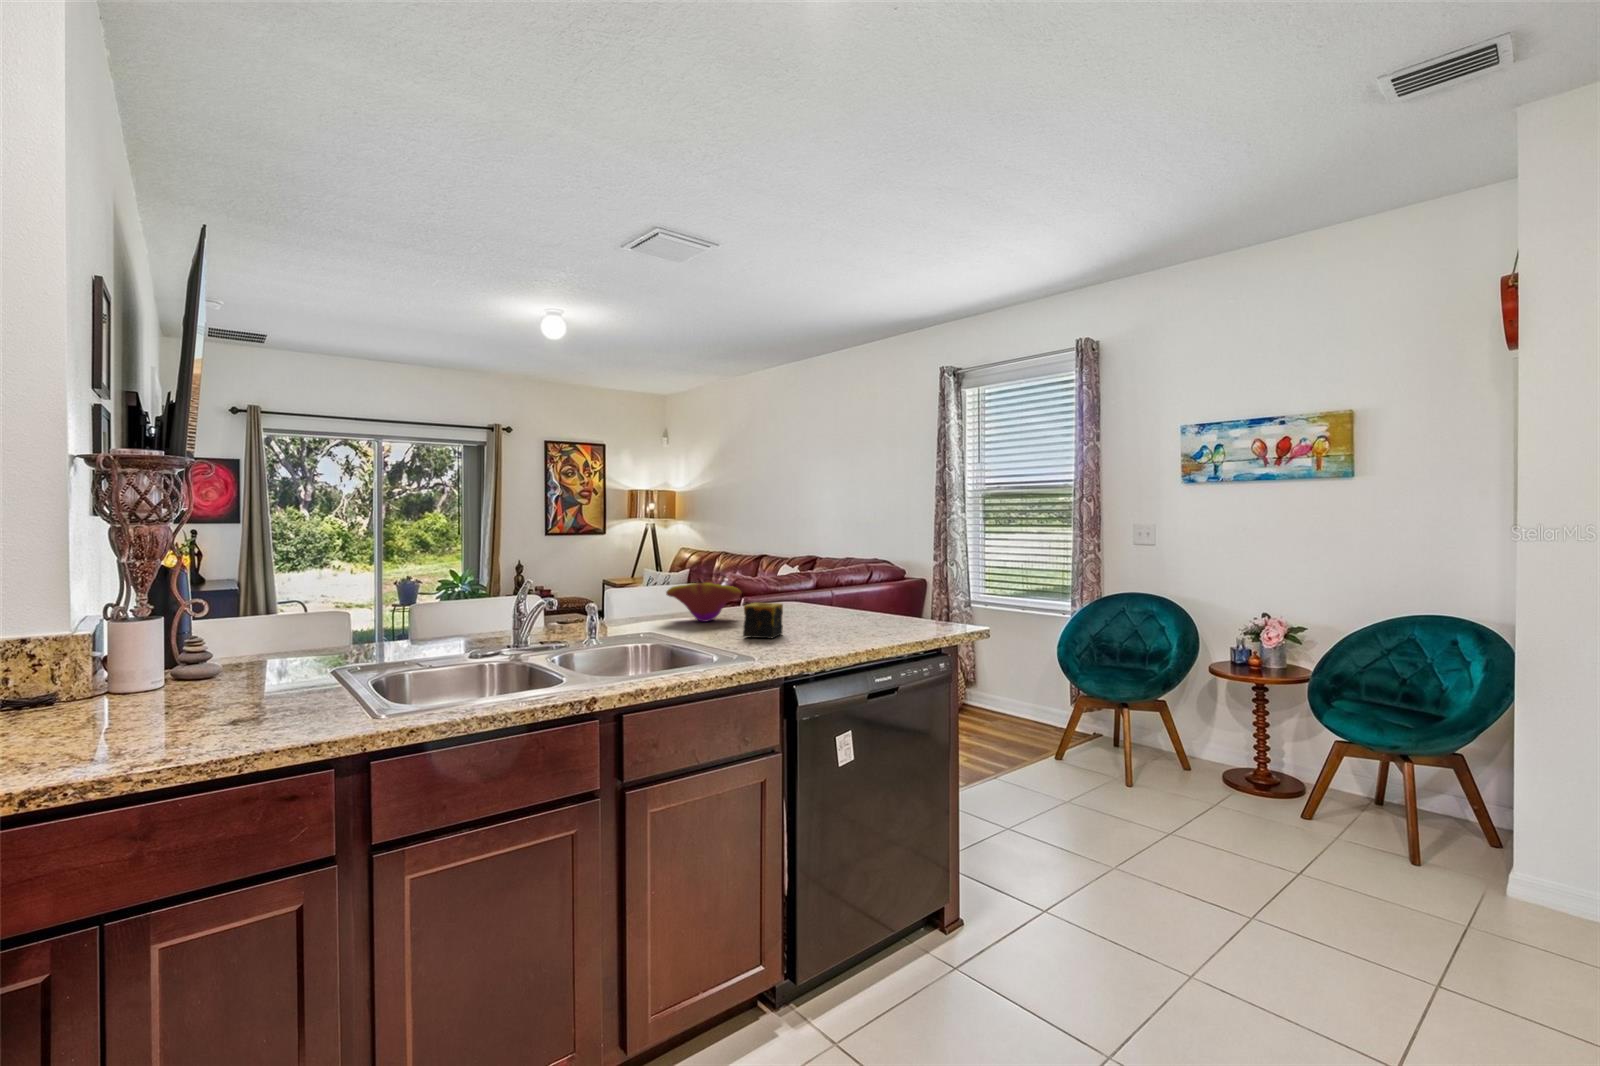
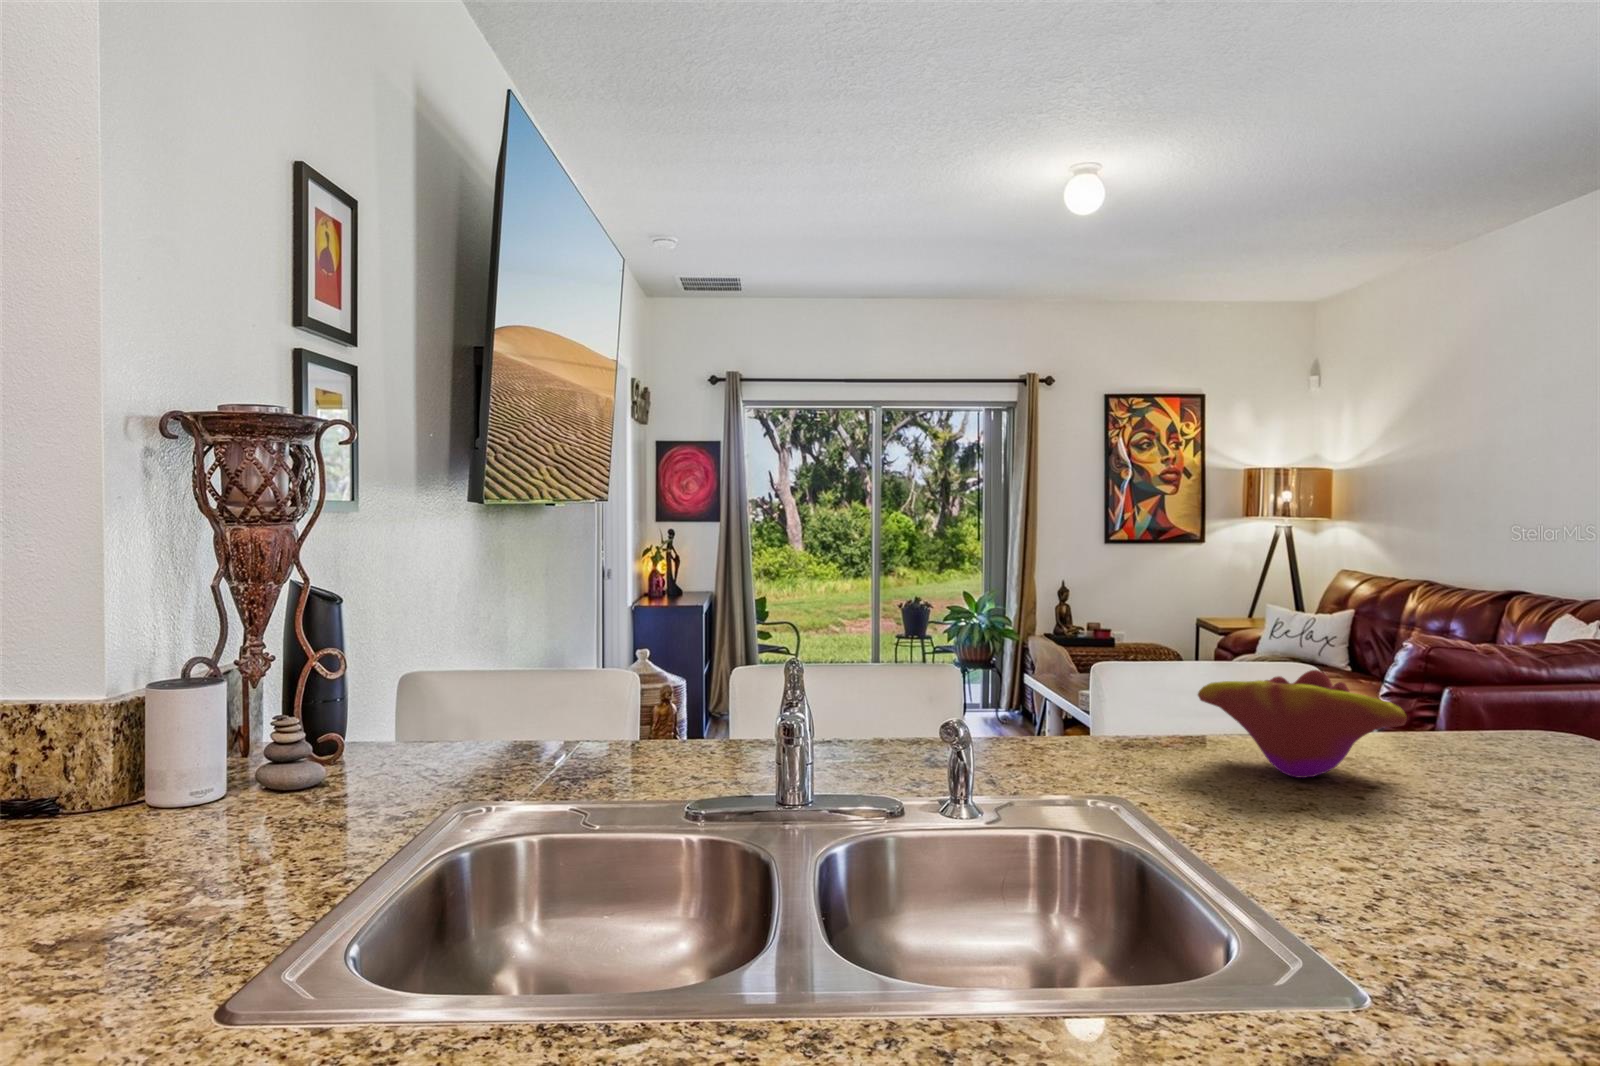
candle: present [743,603,783,638] -> none [1385,767,1536,899]

